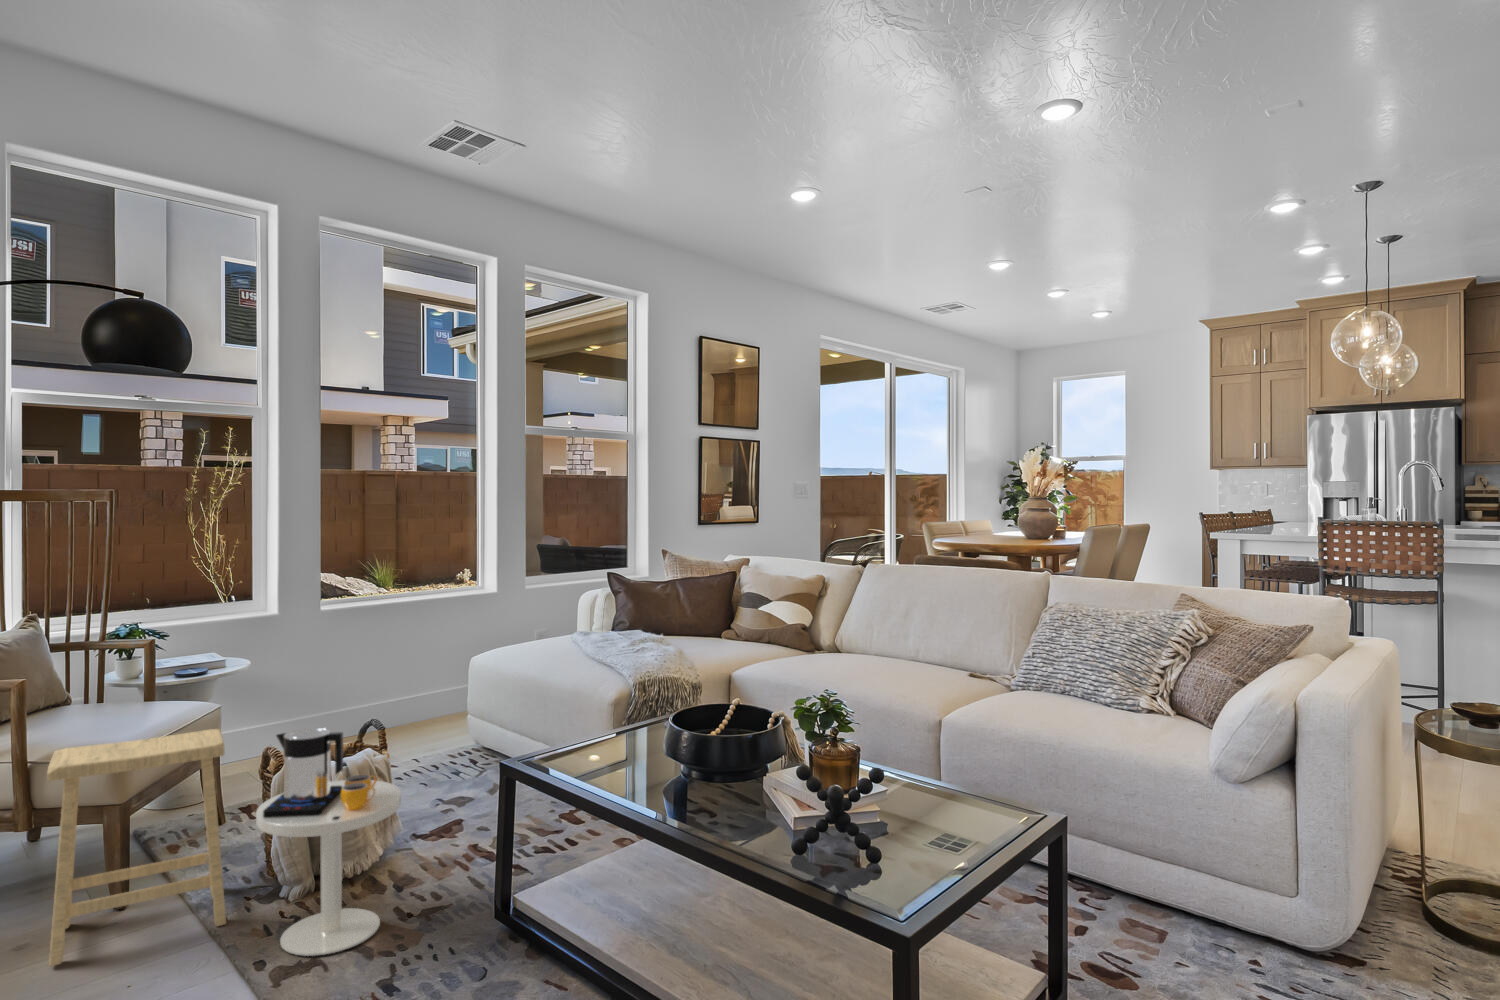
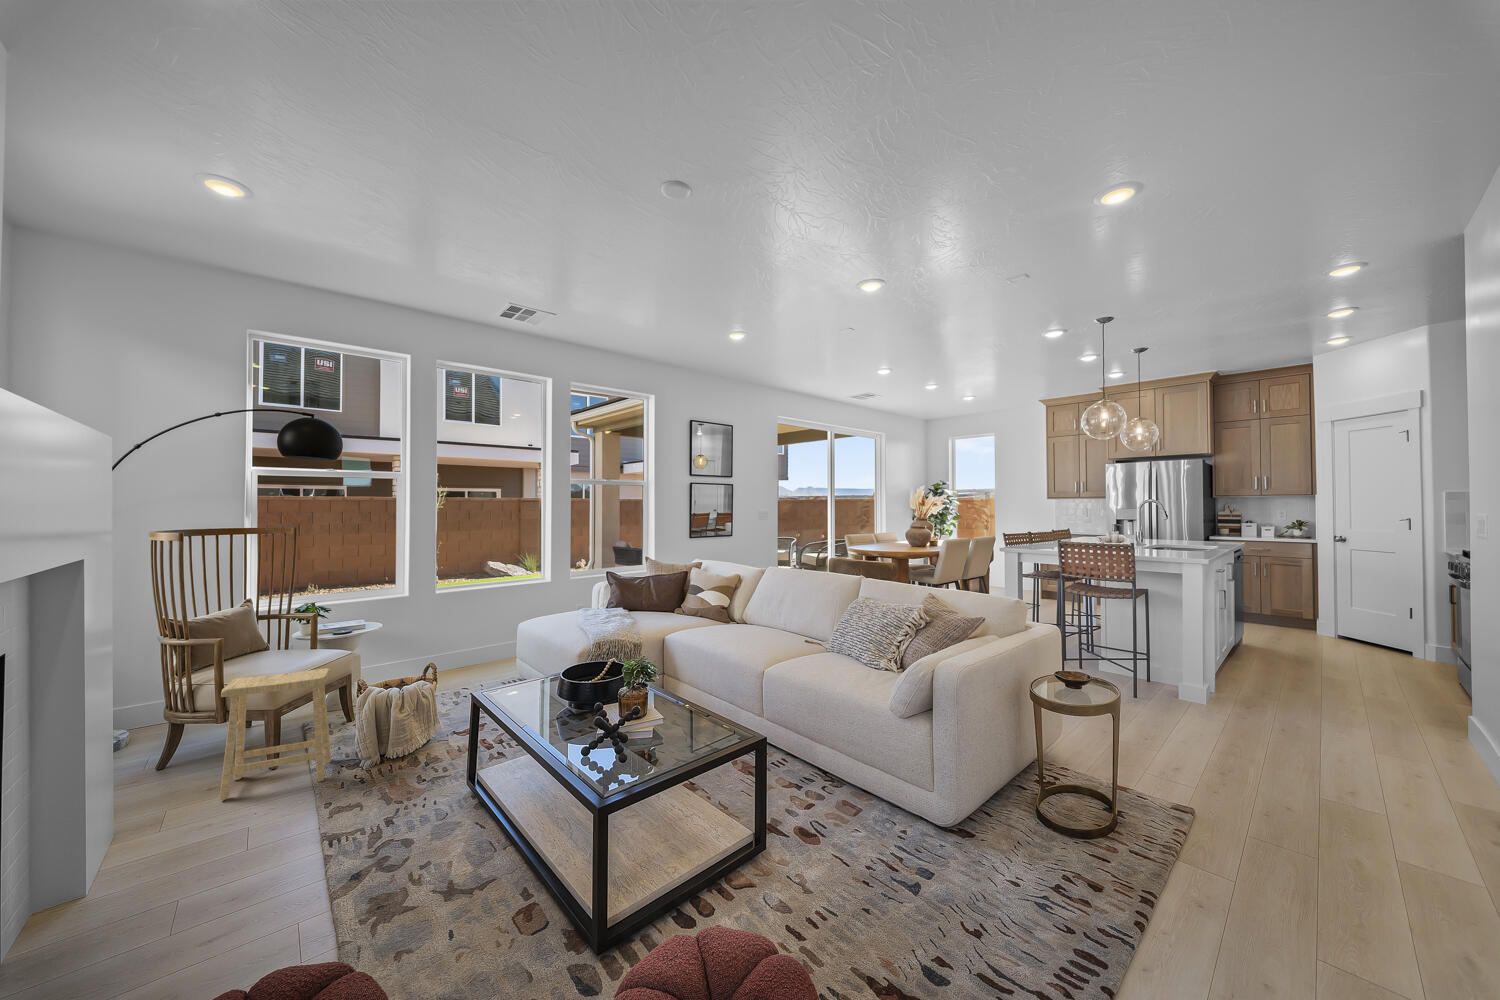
side table: present [256,728,401,956] -> none [332,670,420,801]

